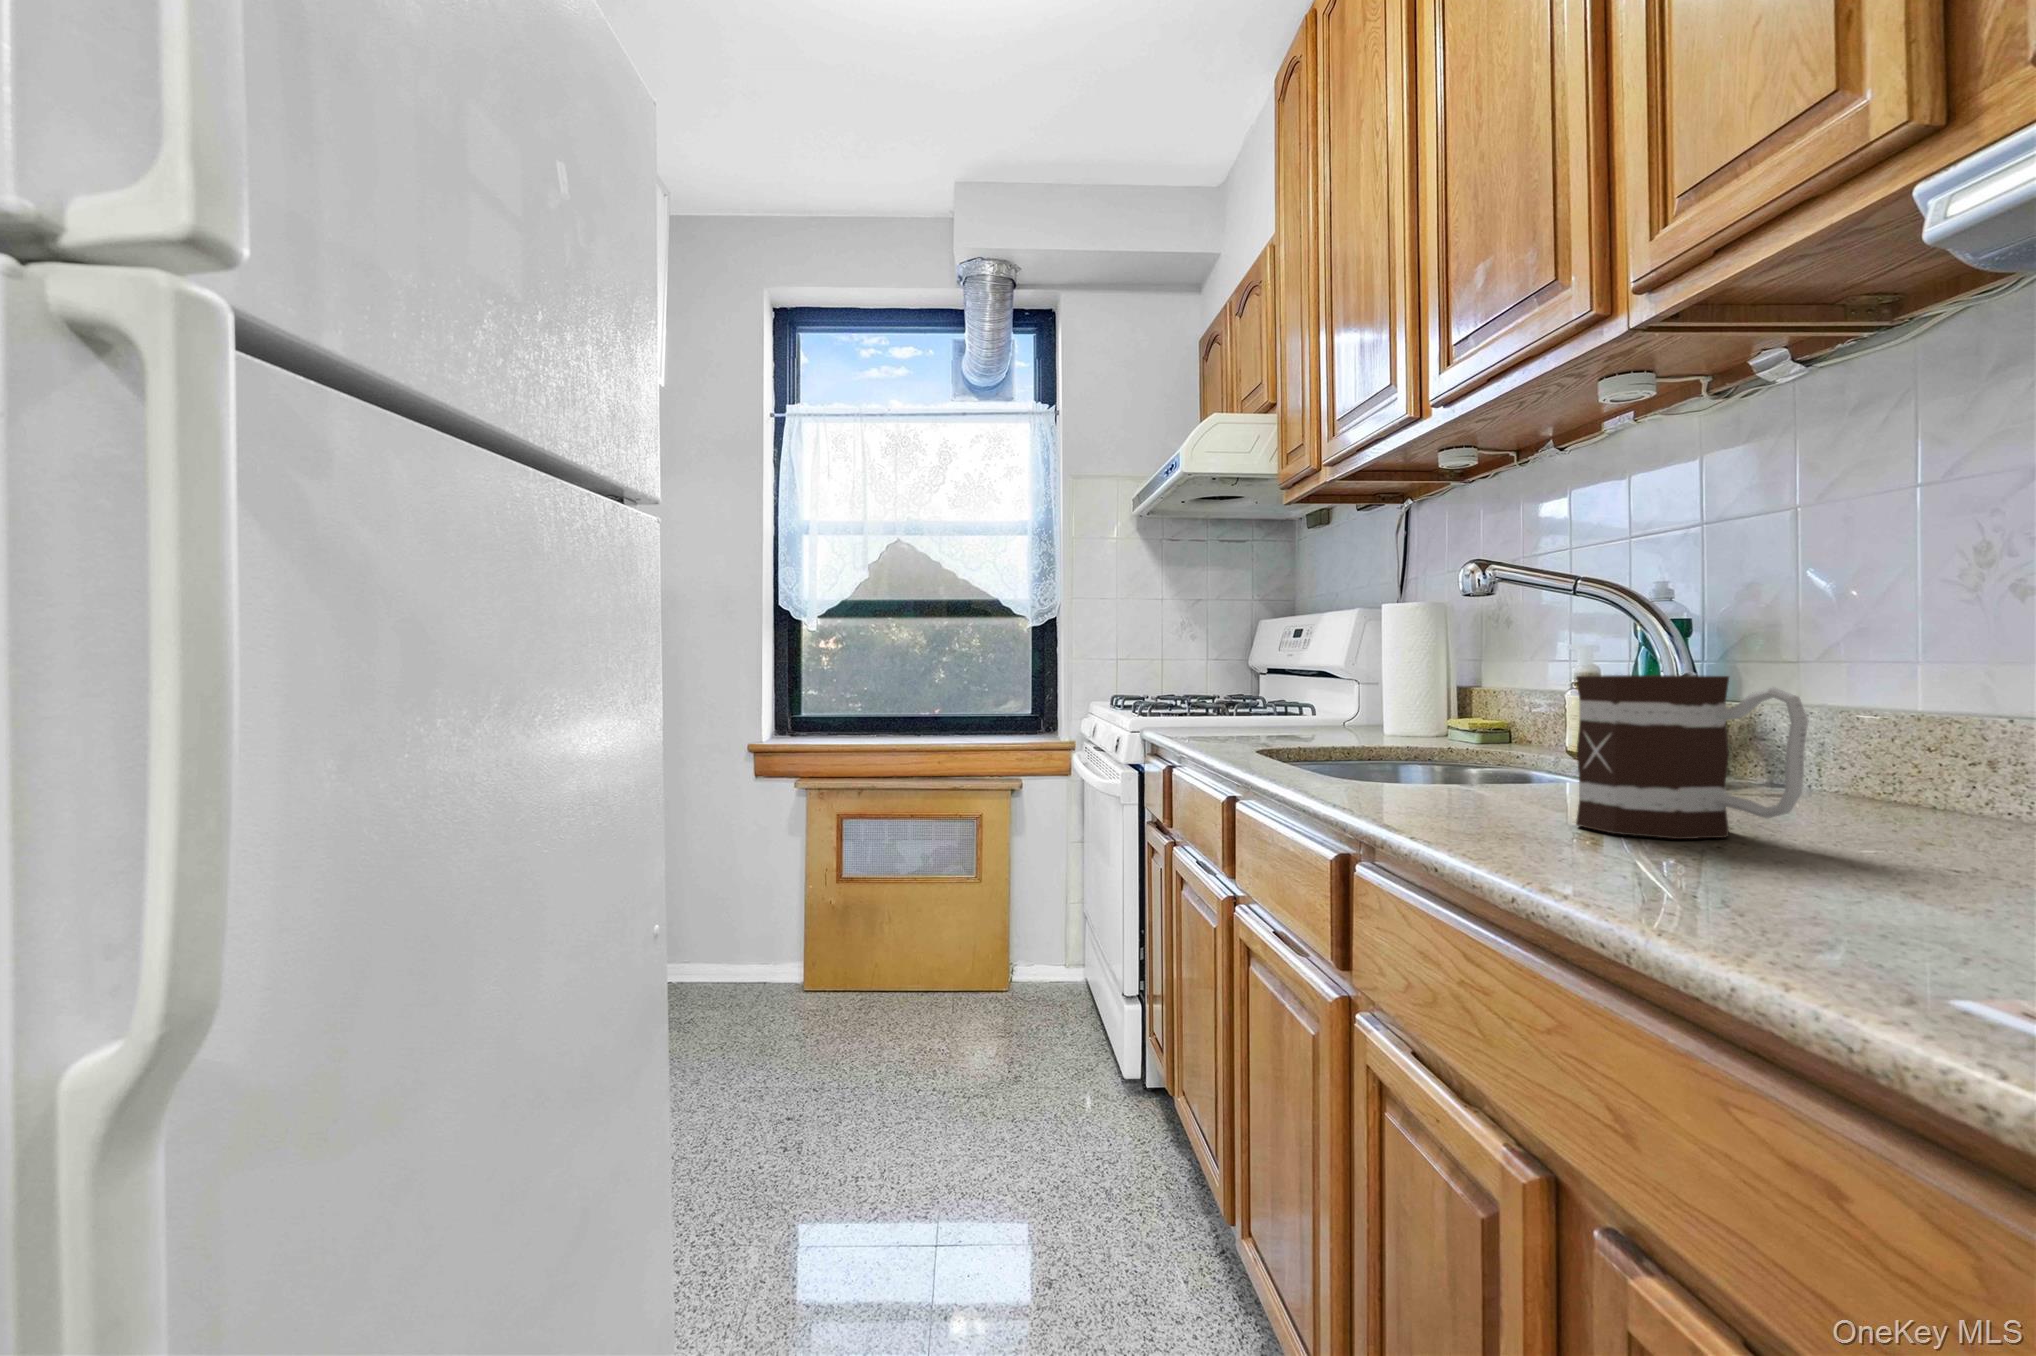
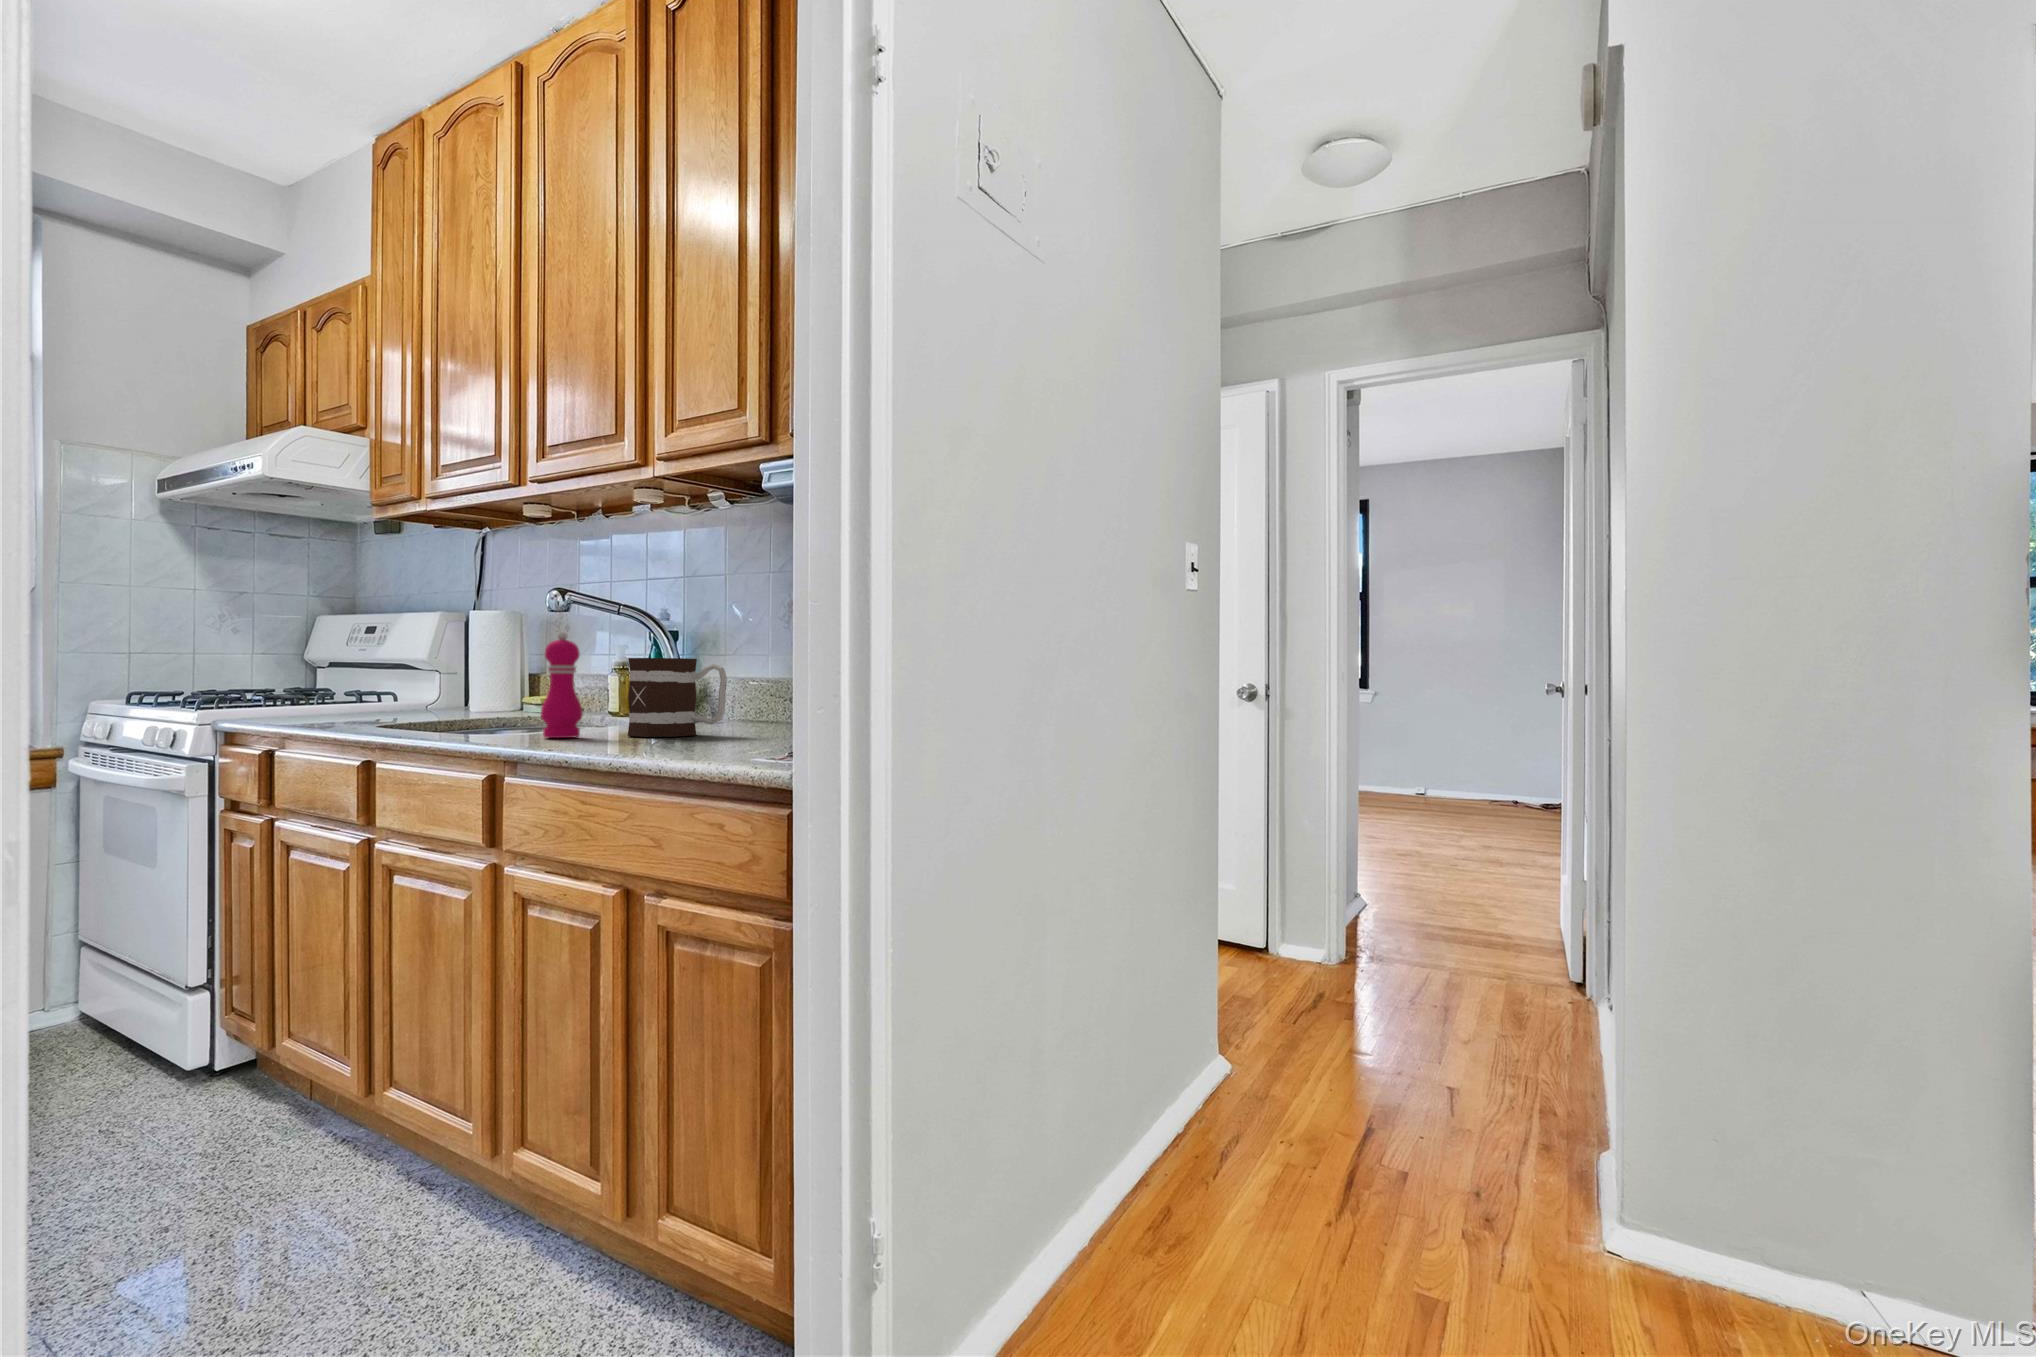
pepper mill: none [1417,630,1490,821] -> present [541,632,583,738]

